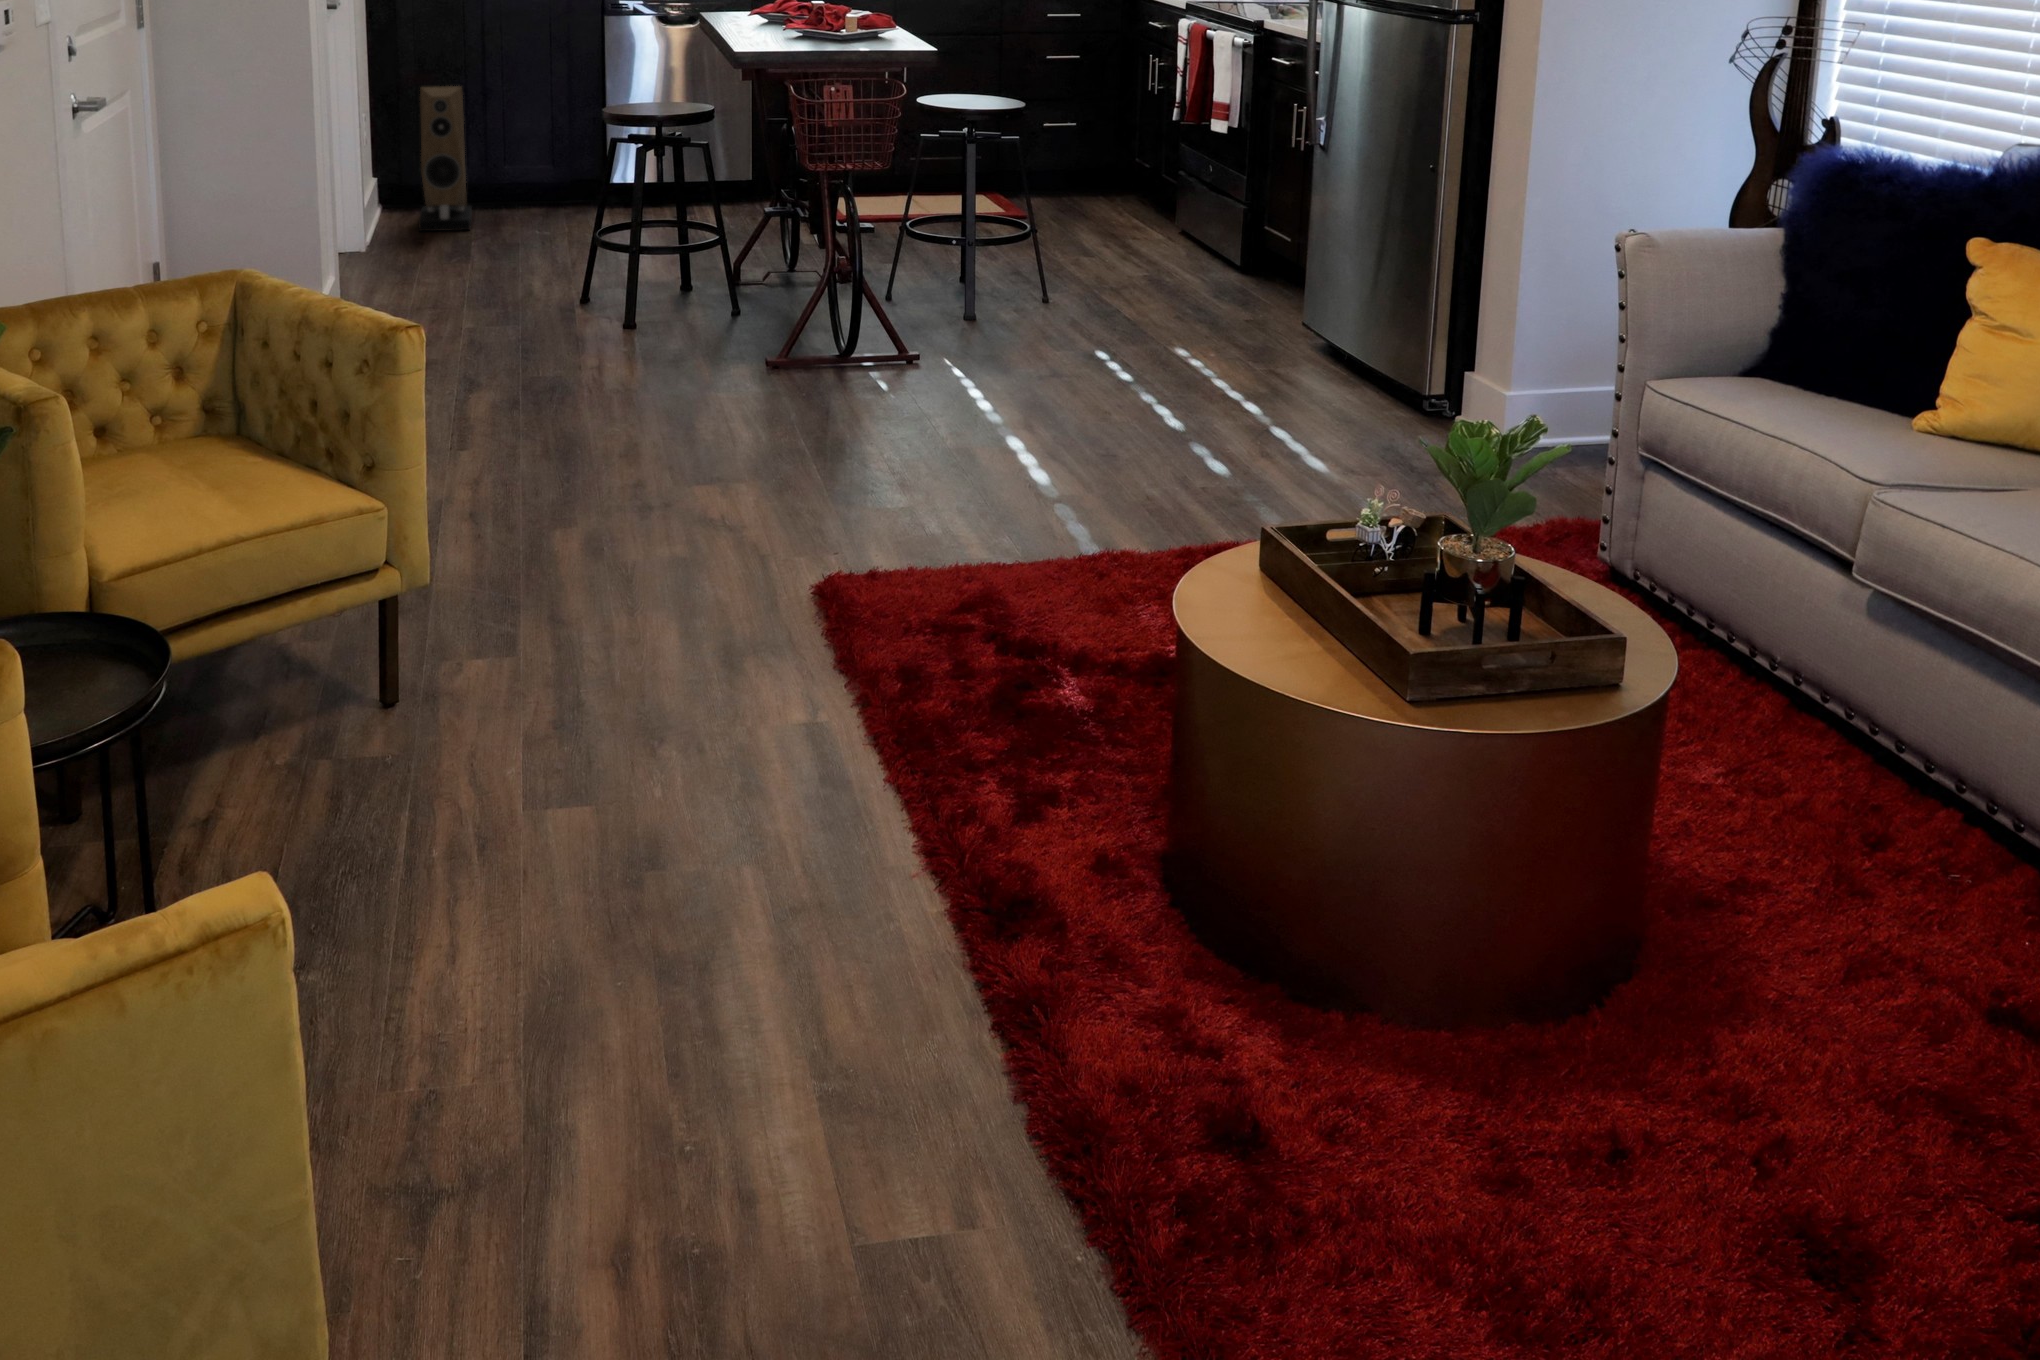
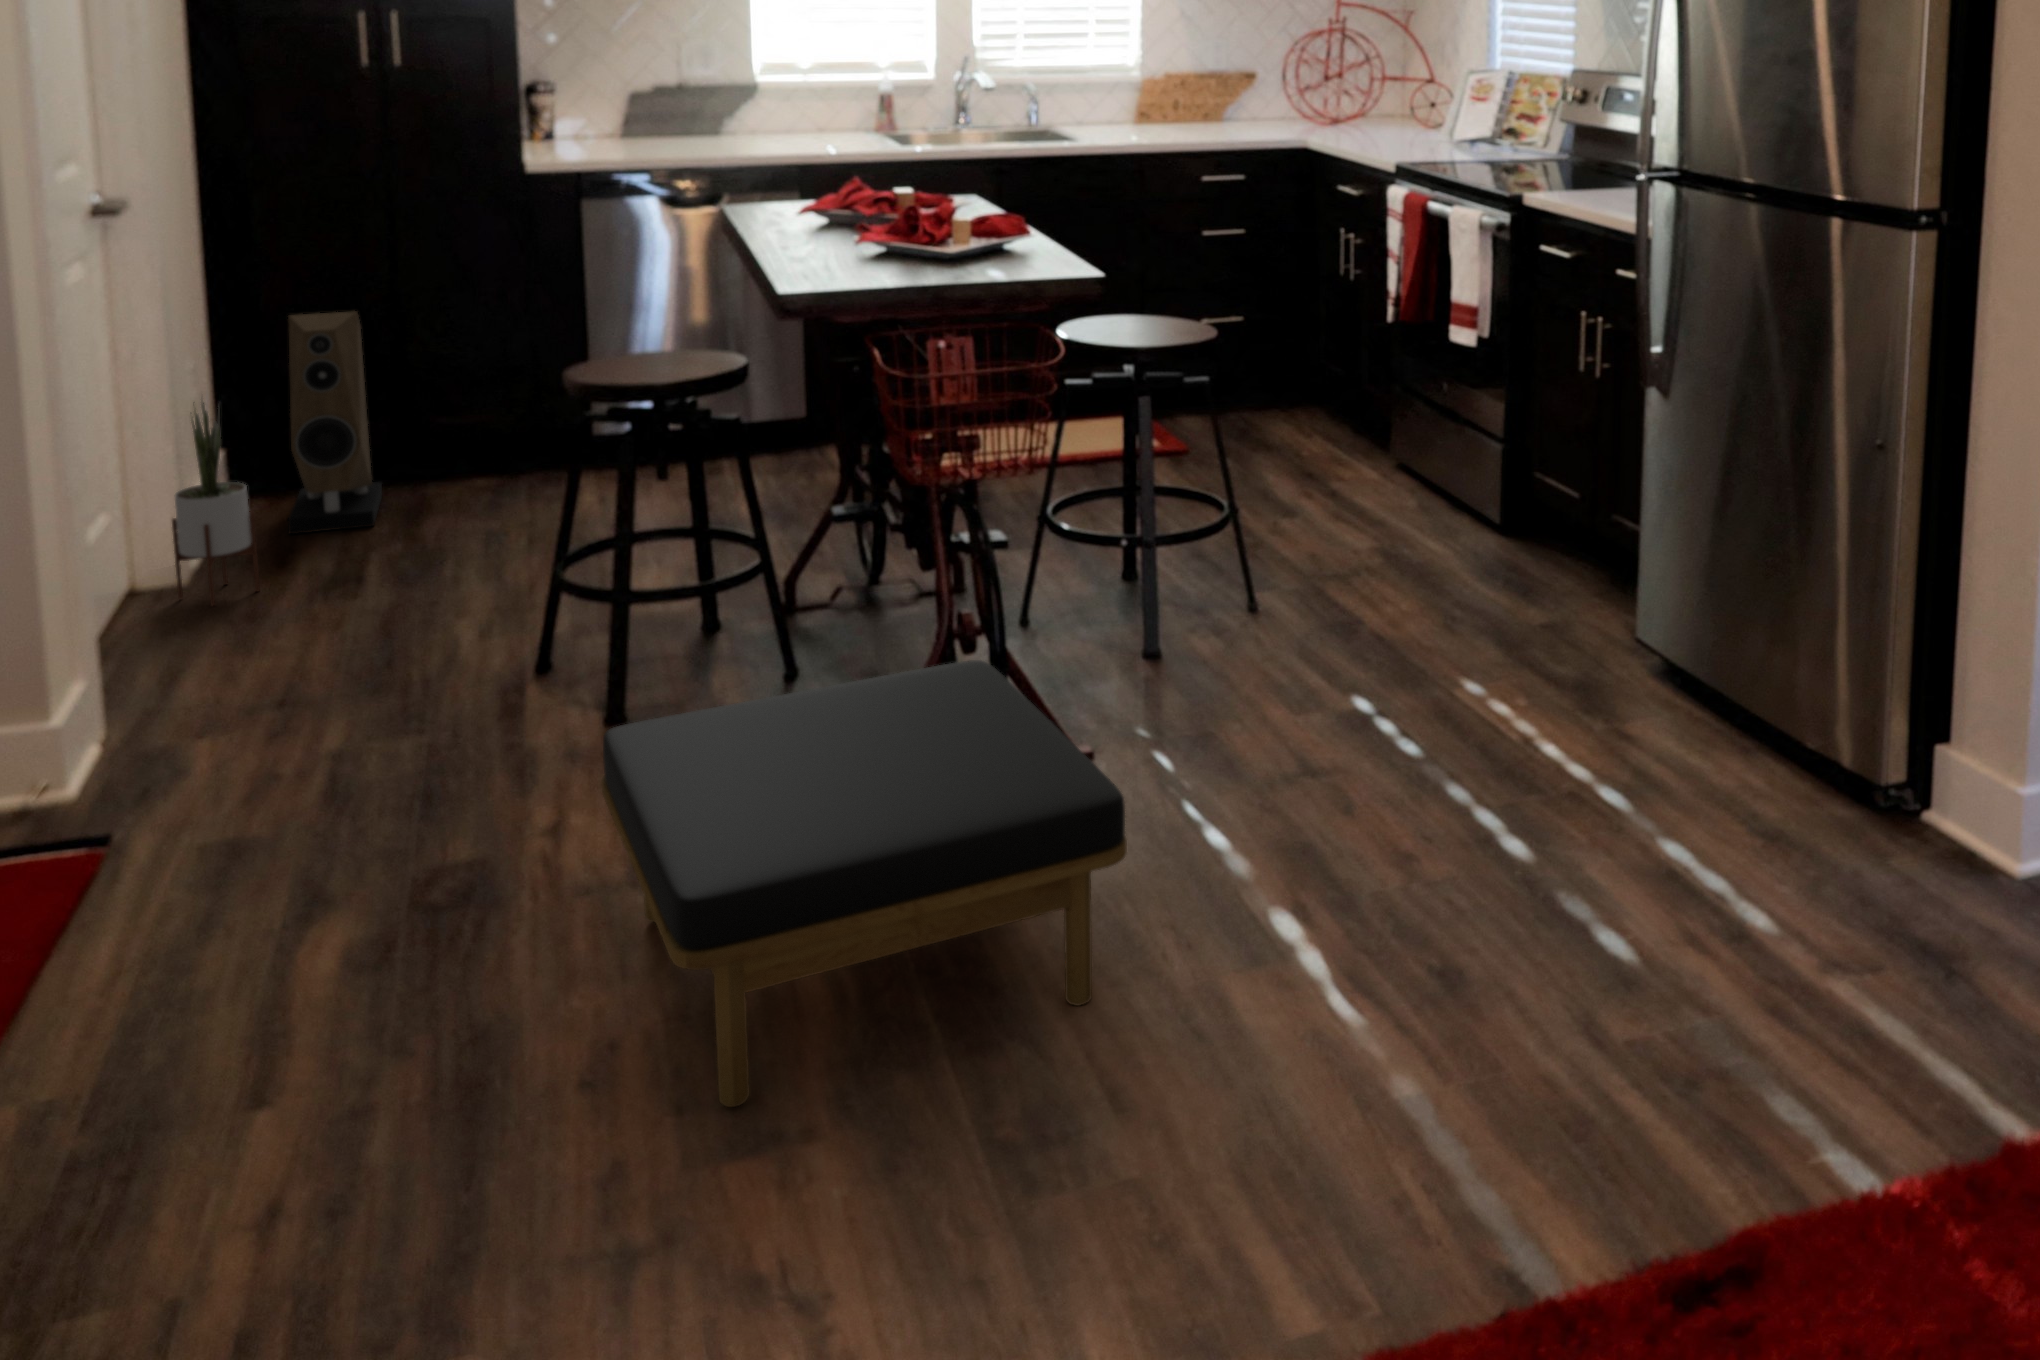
potted plant: none [360,126,409,263] -> present [172,402,260,606]
ottoman: none [631,277,919,466] -> present [601,660,1127,1107]

